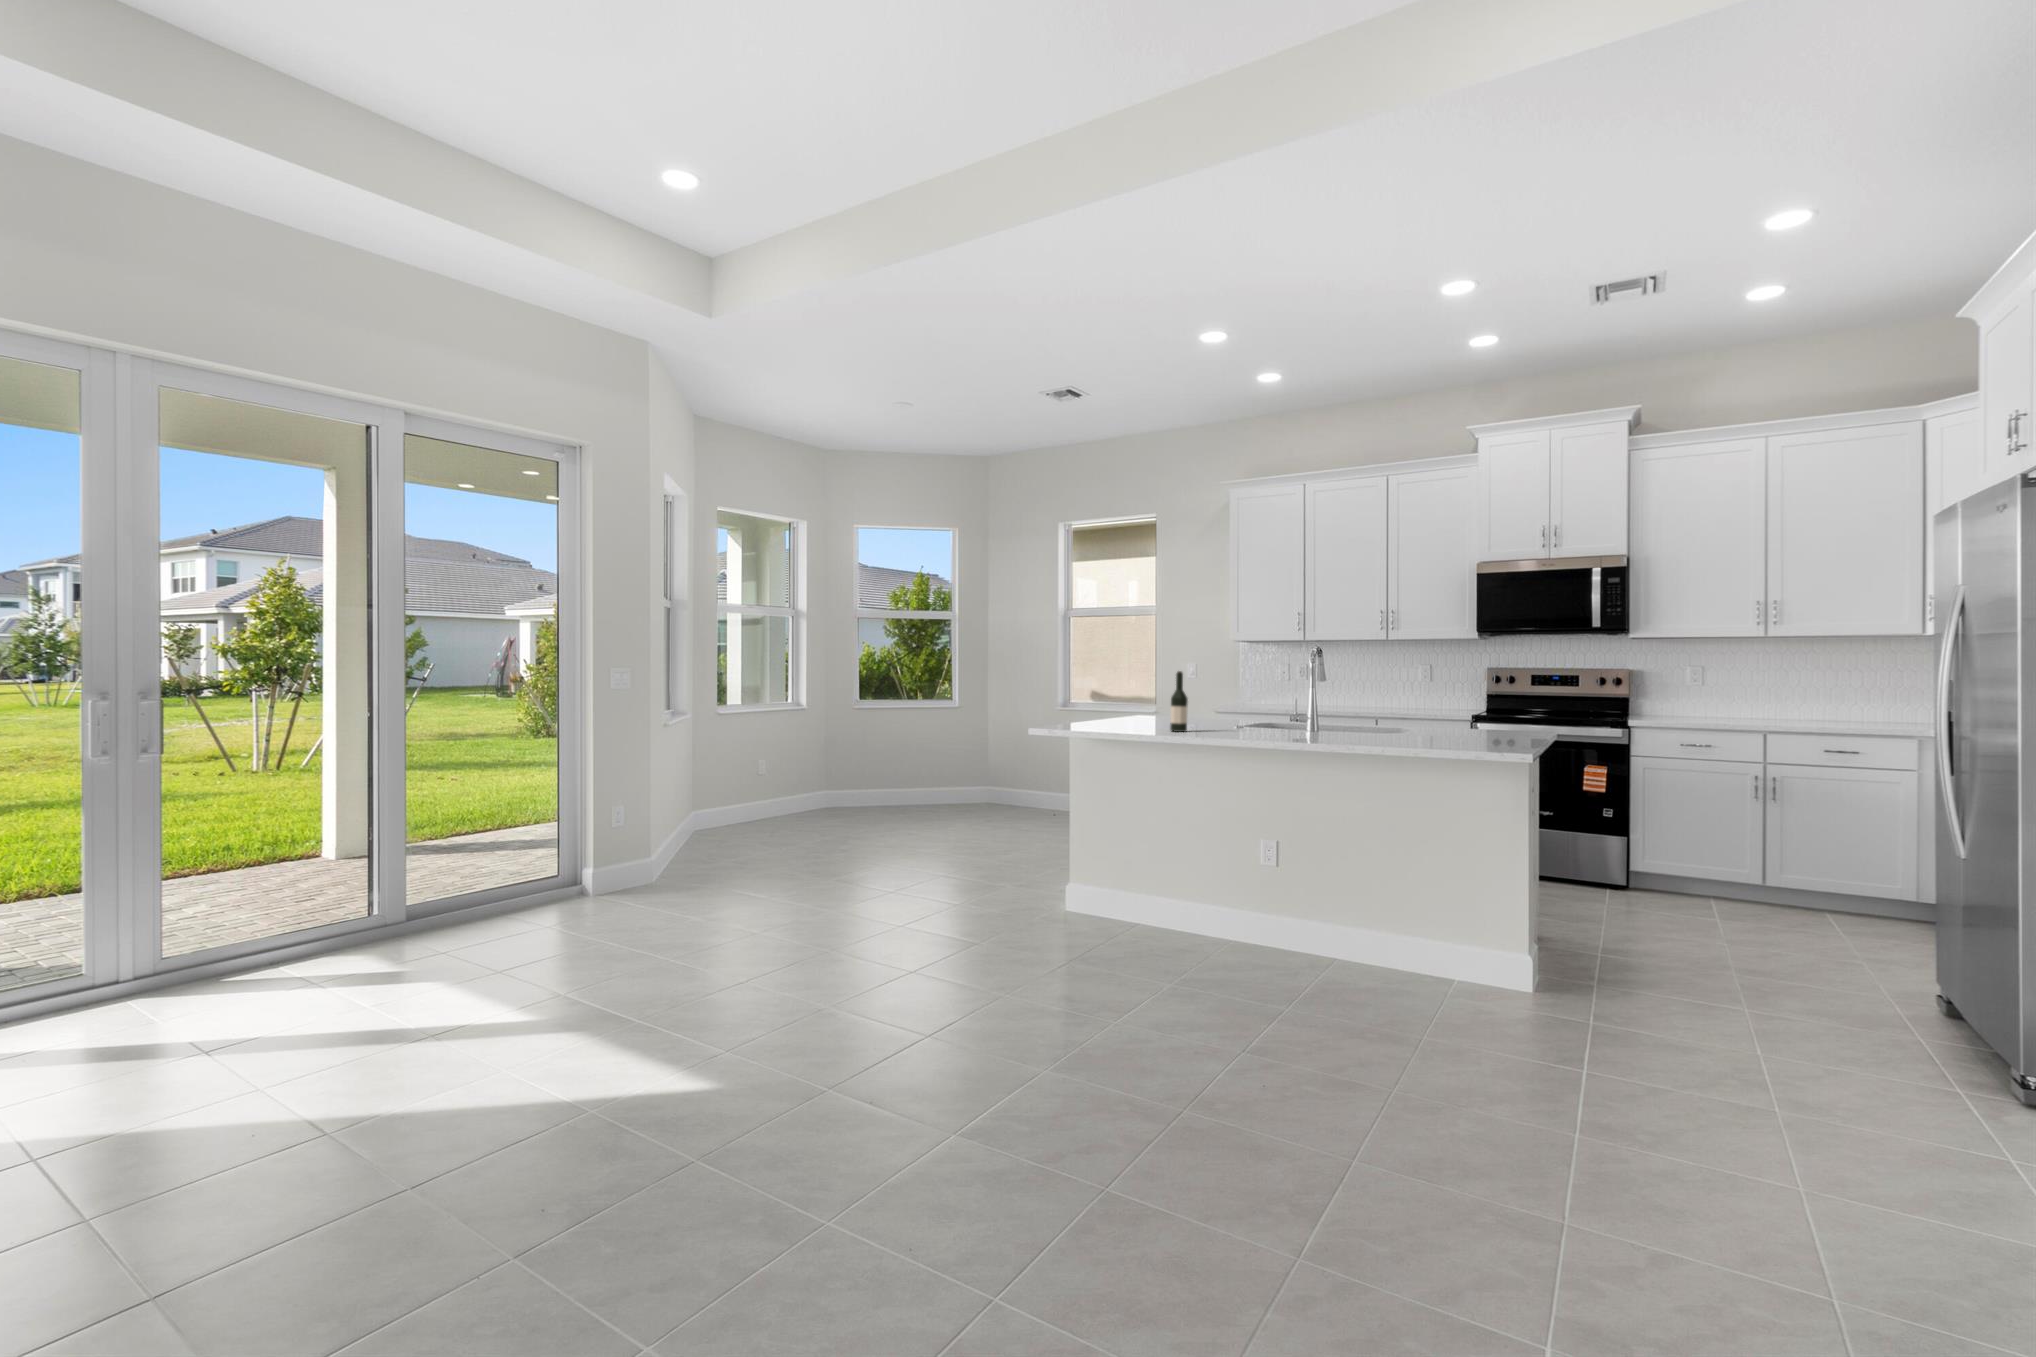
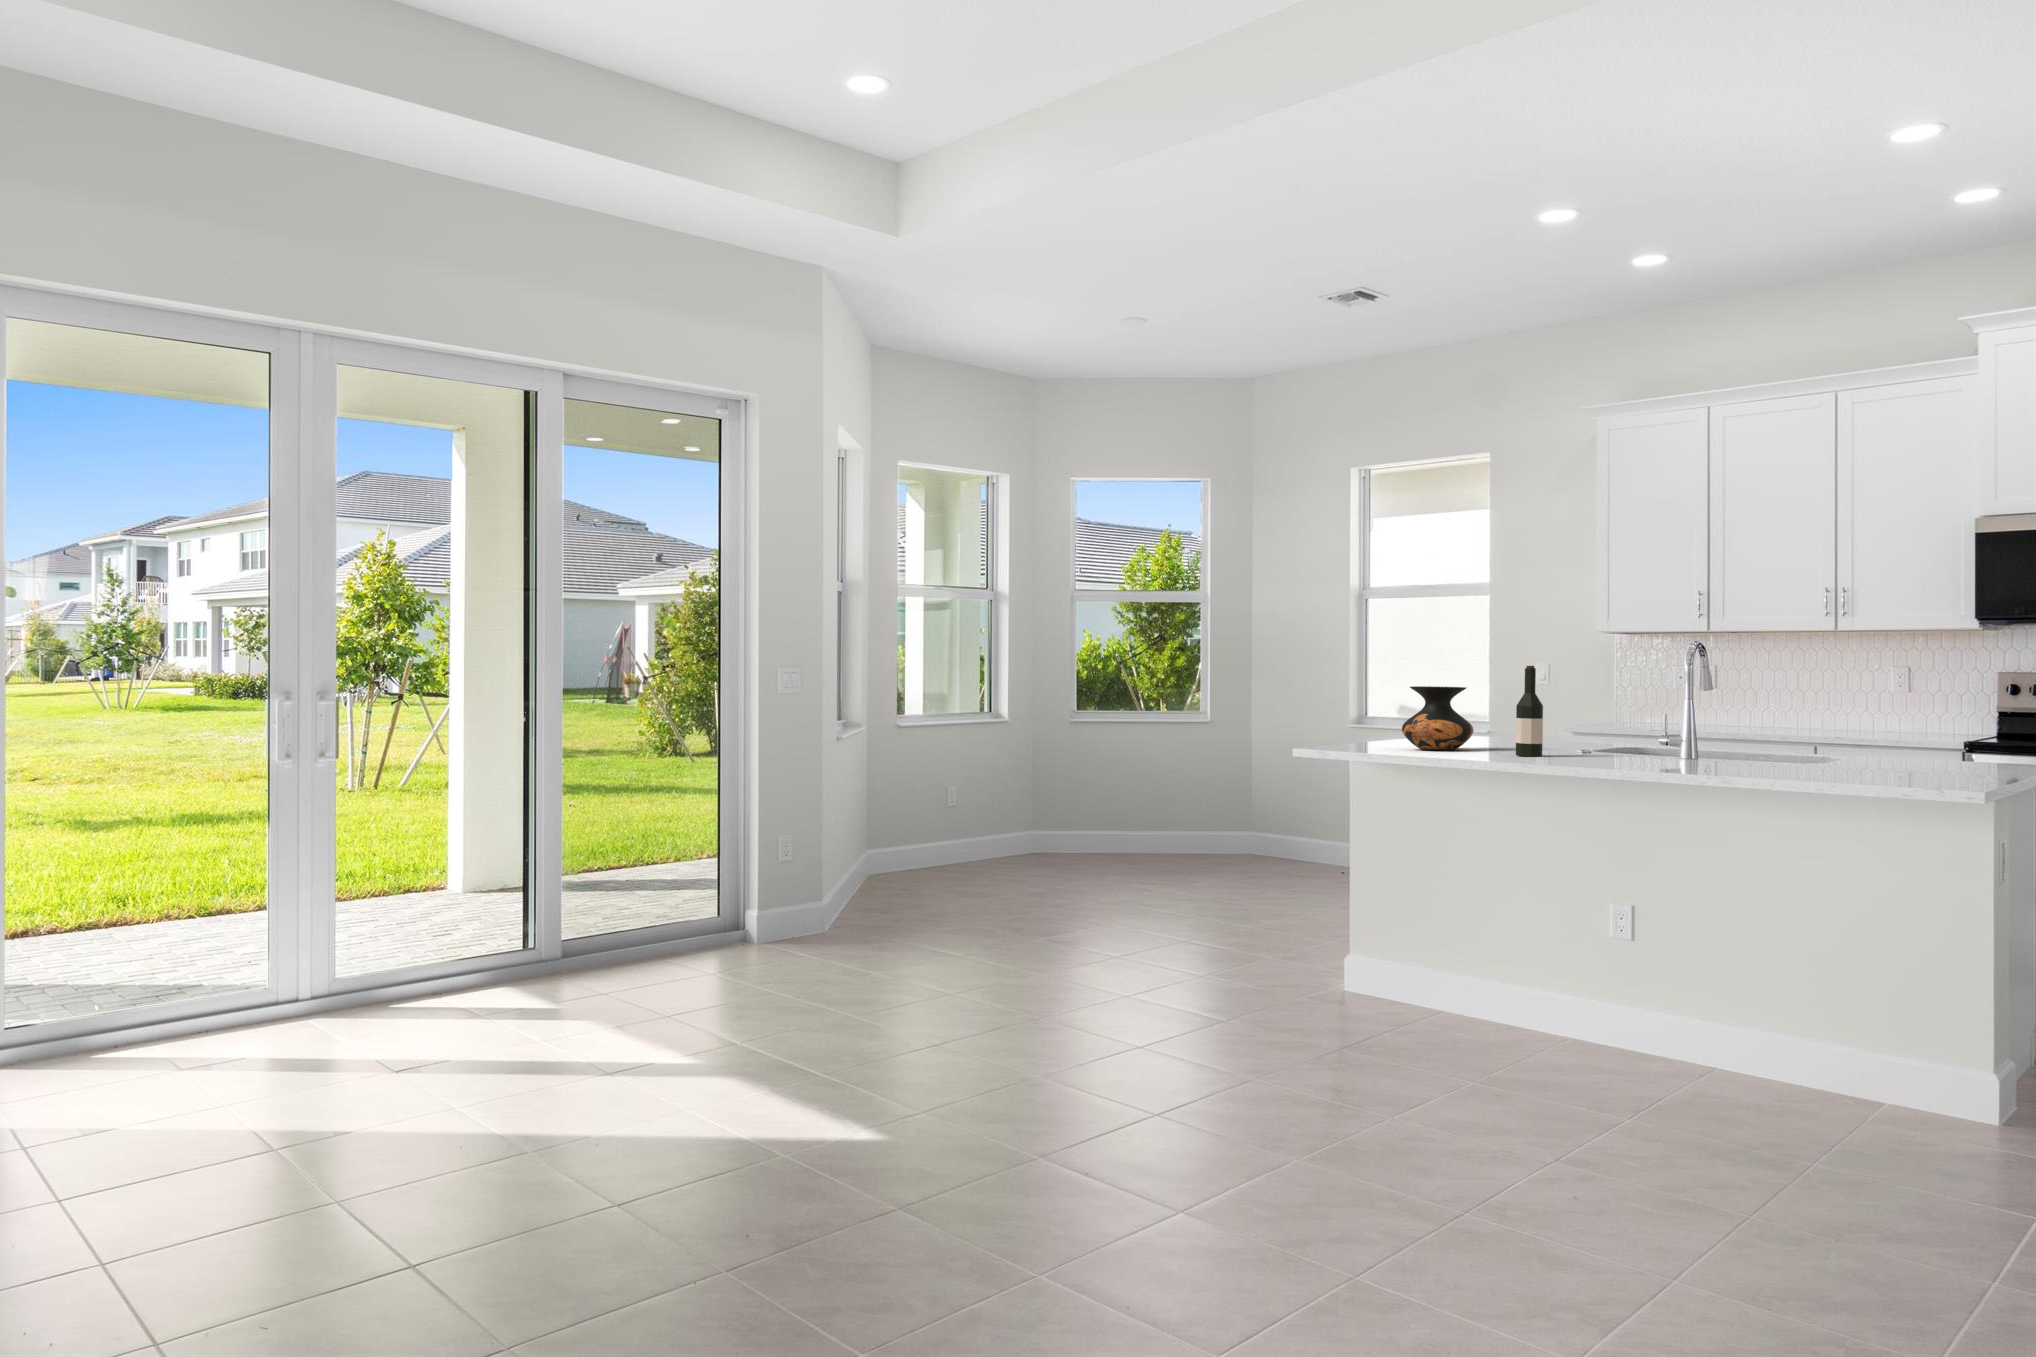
vase: none [1093,684,1140,727] -> present [1402,686,1473,751]

